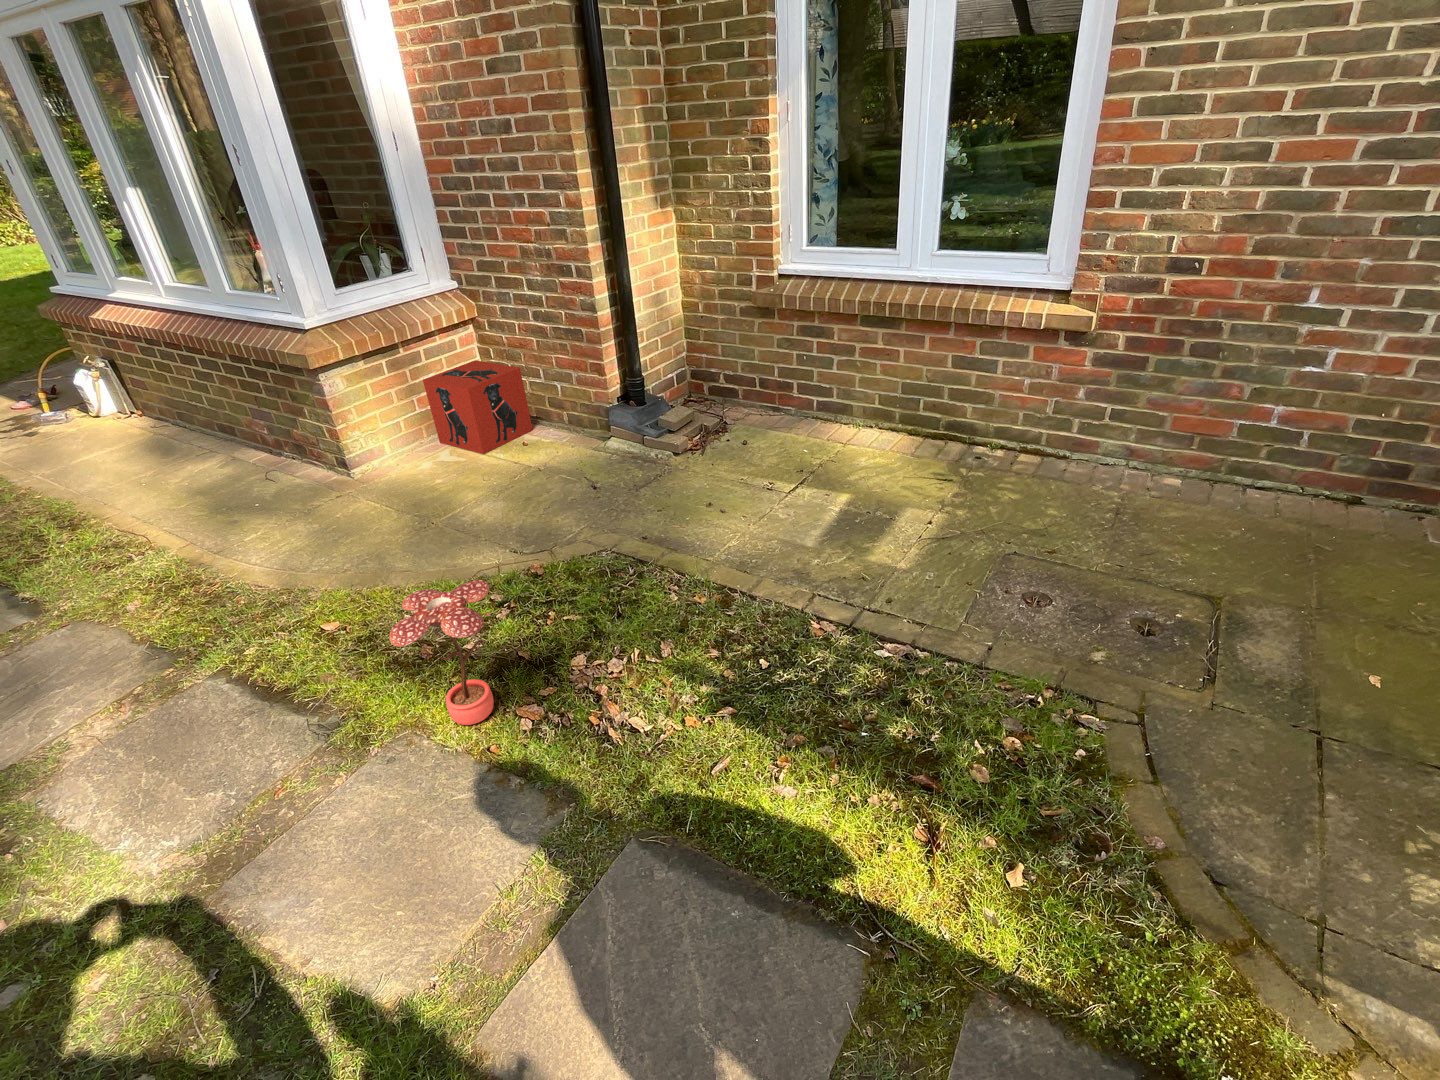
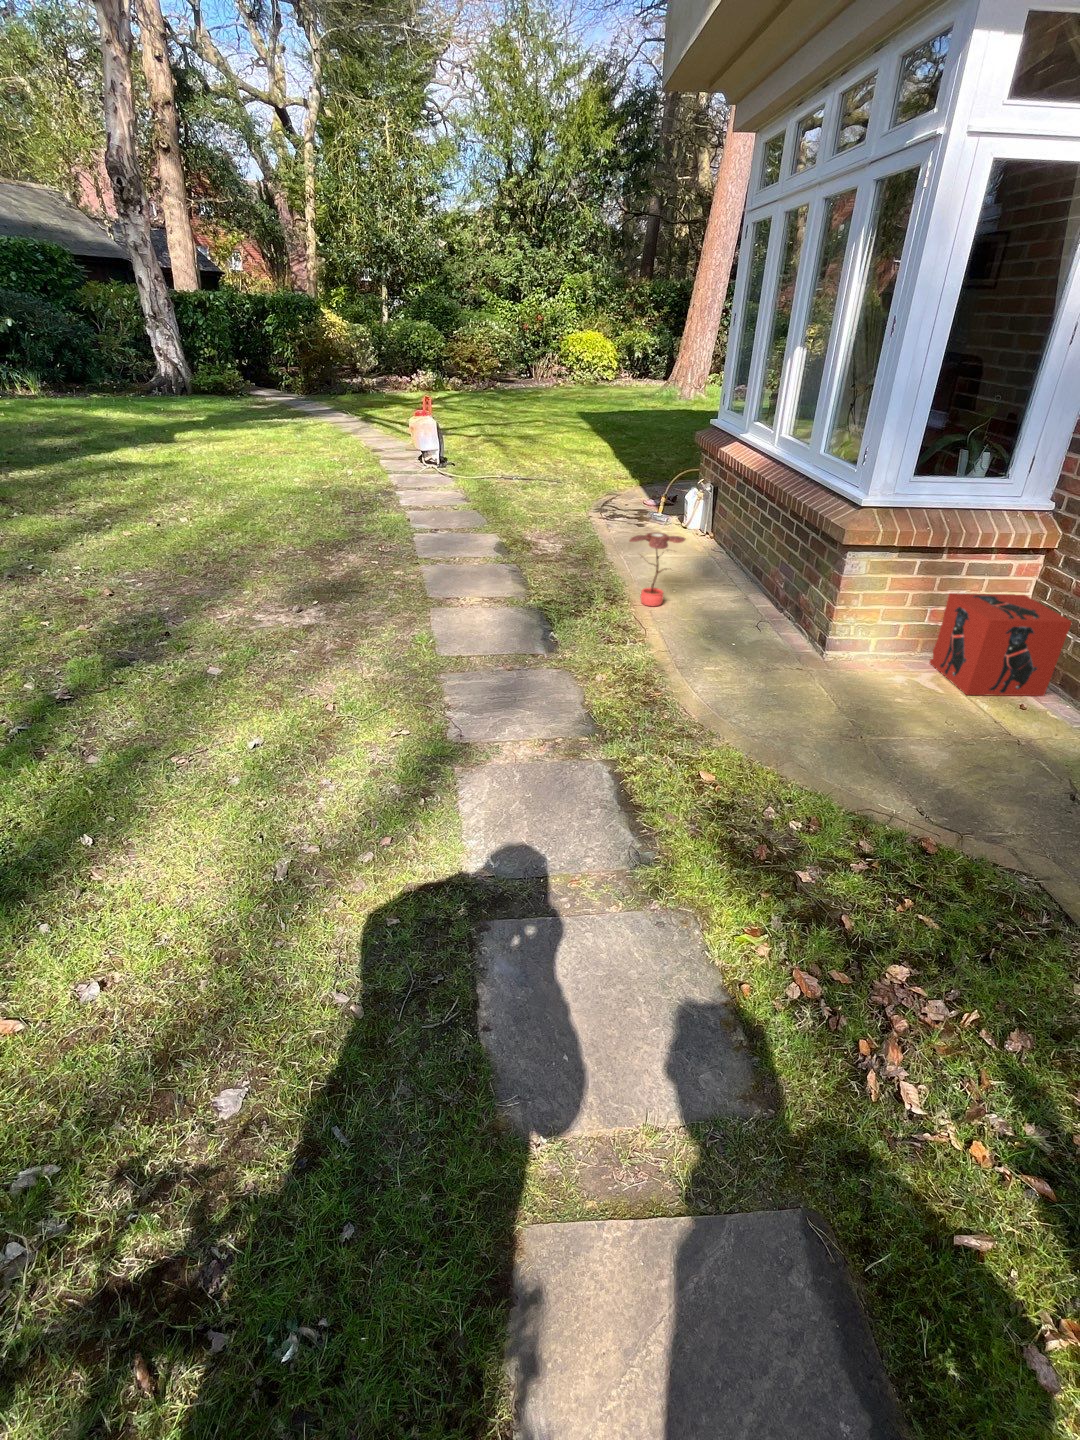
potted plant: present [389,580,494,725] -> present [629,532,685,606]

